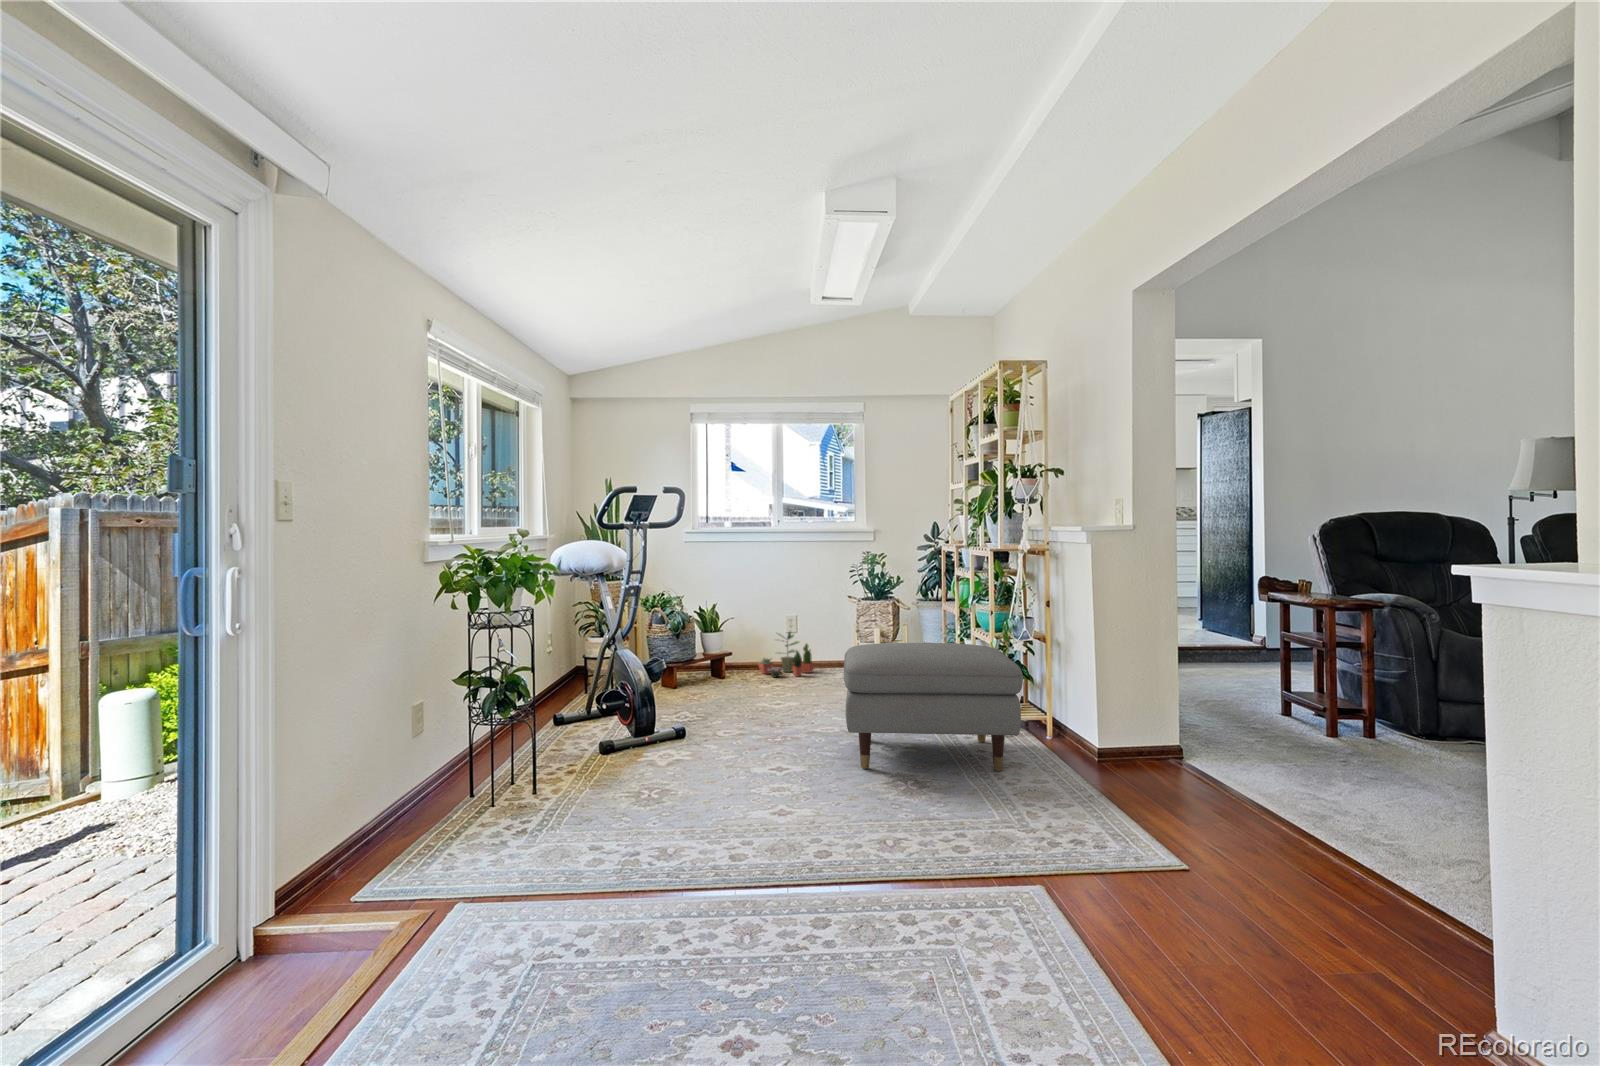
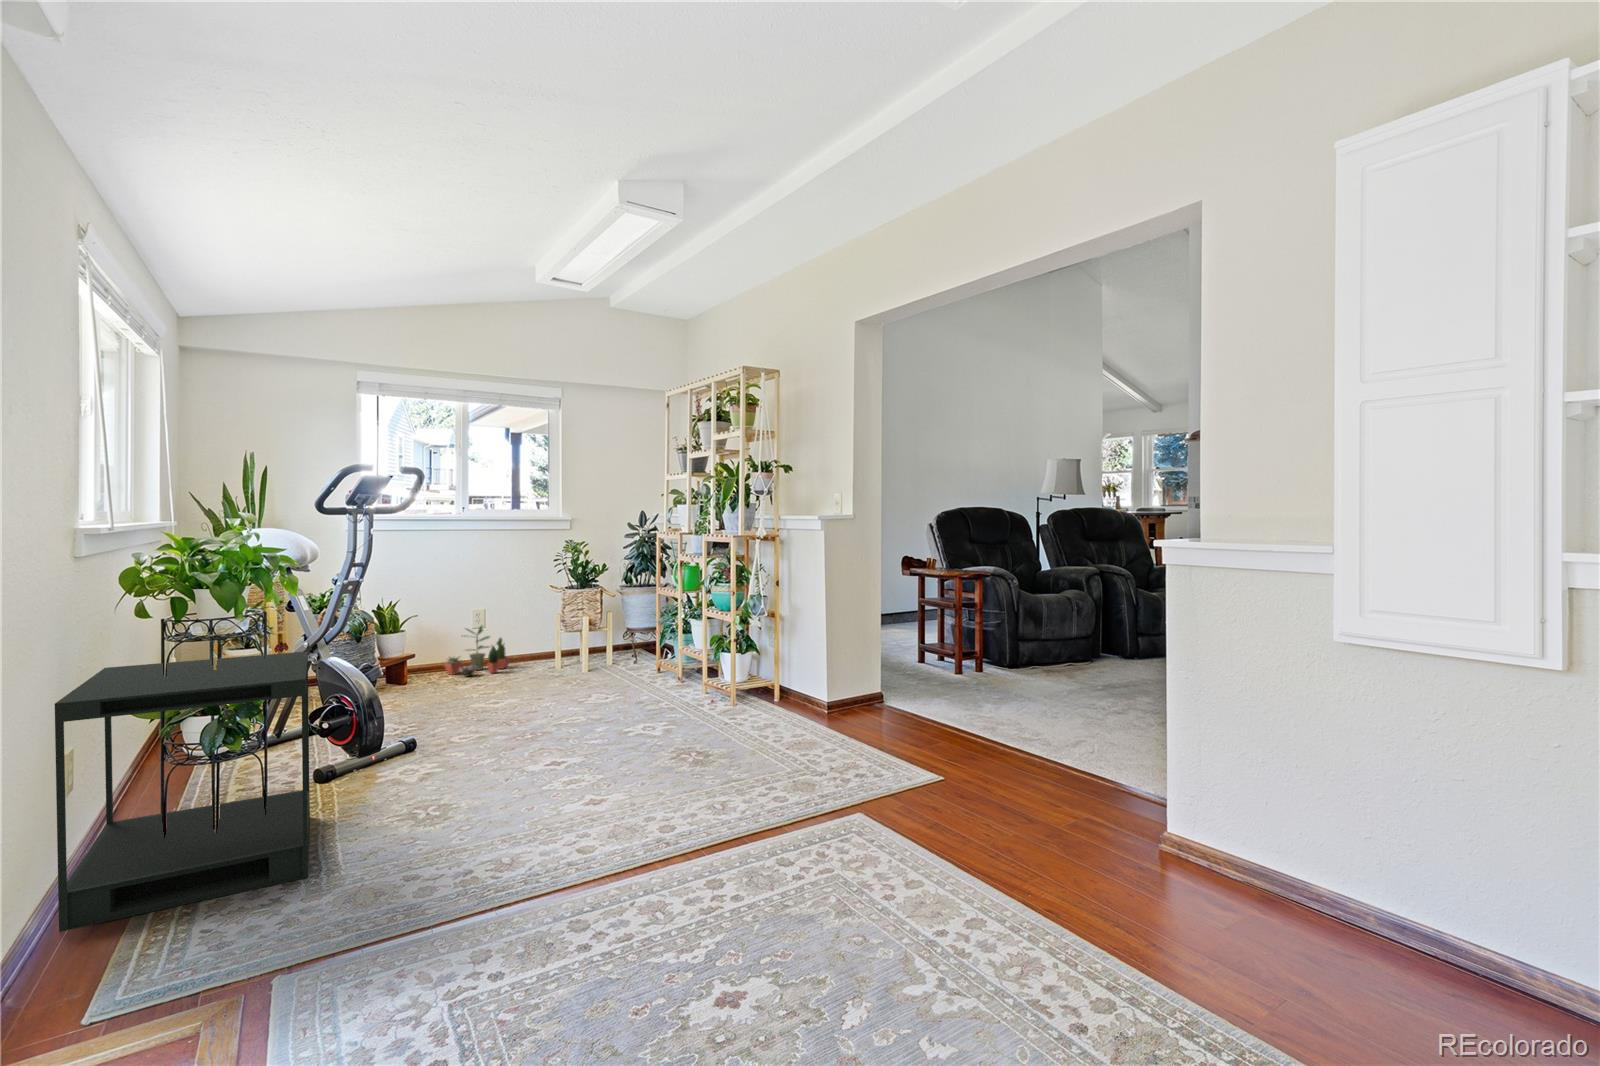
ottoman: present [844,643,1023,771] -> none [599,624,781,750]
side table: none [384,644,575,832] -> present [55,651,310,932]

